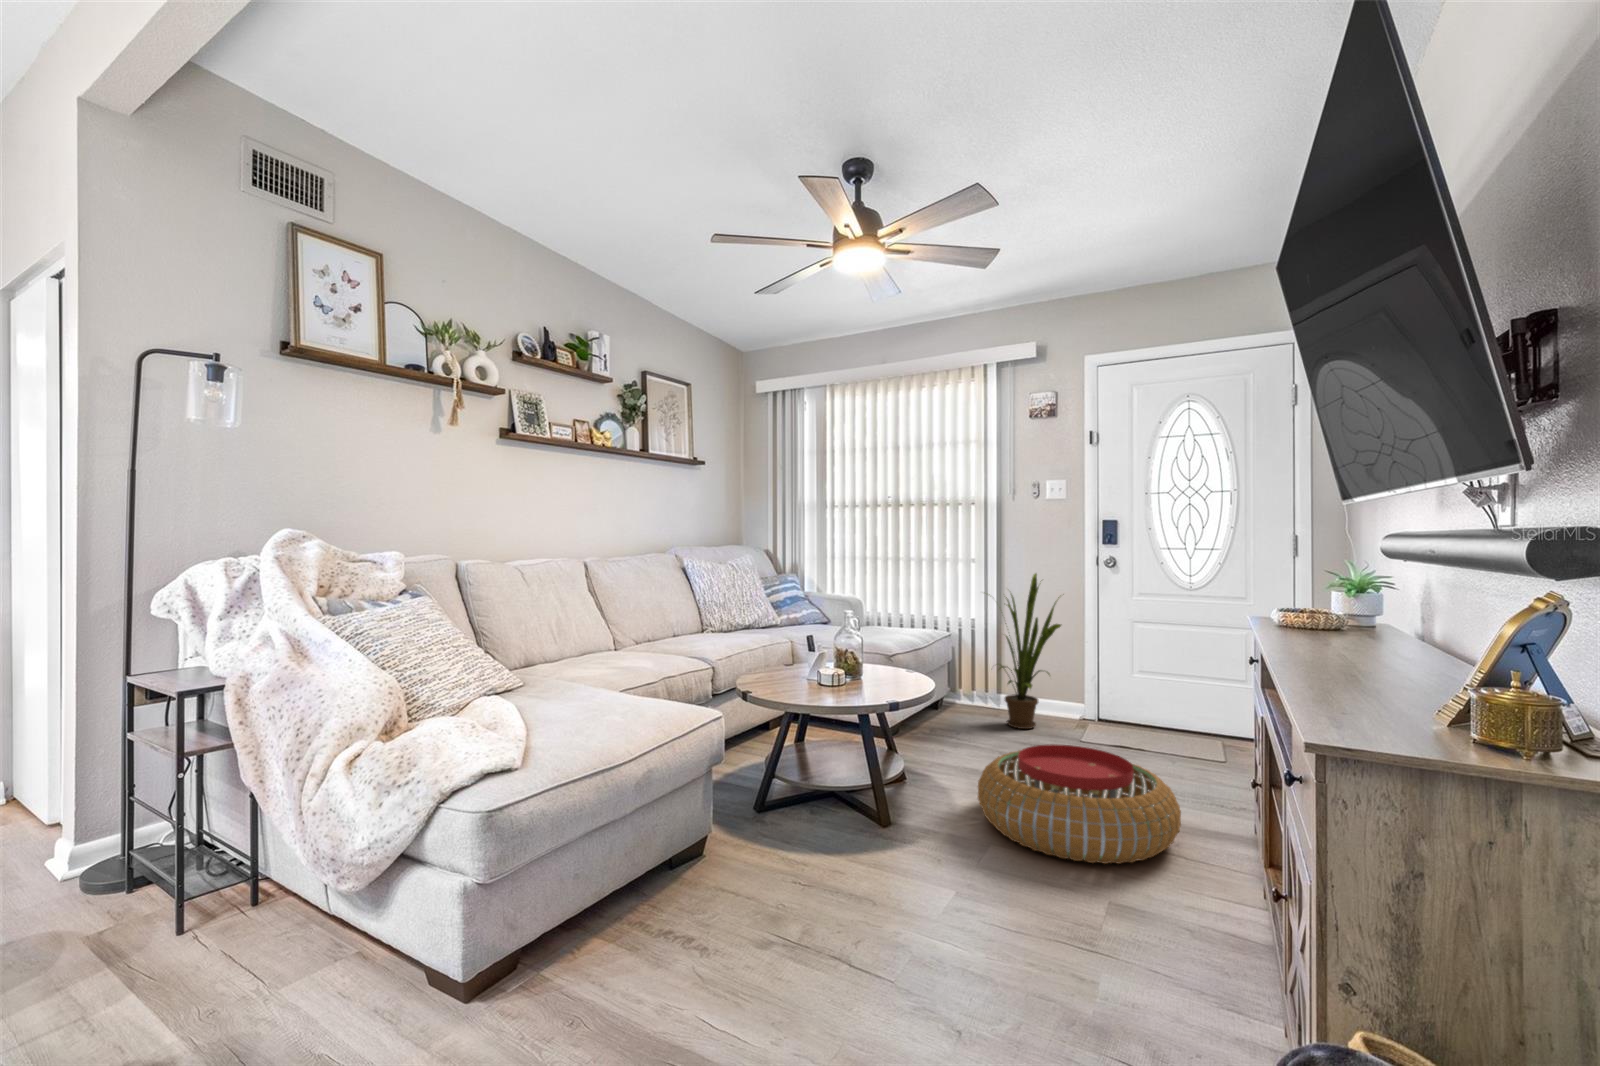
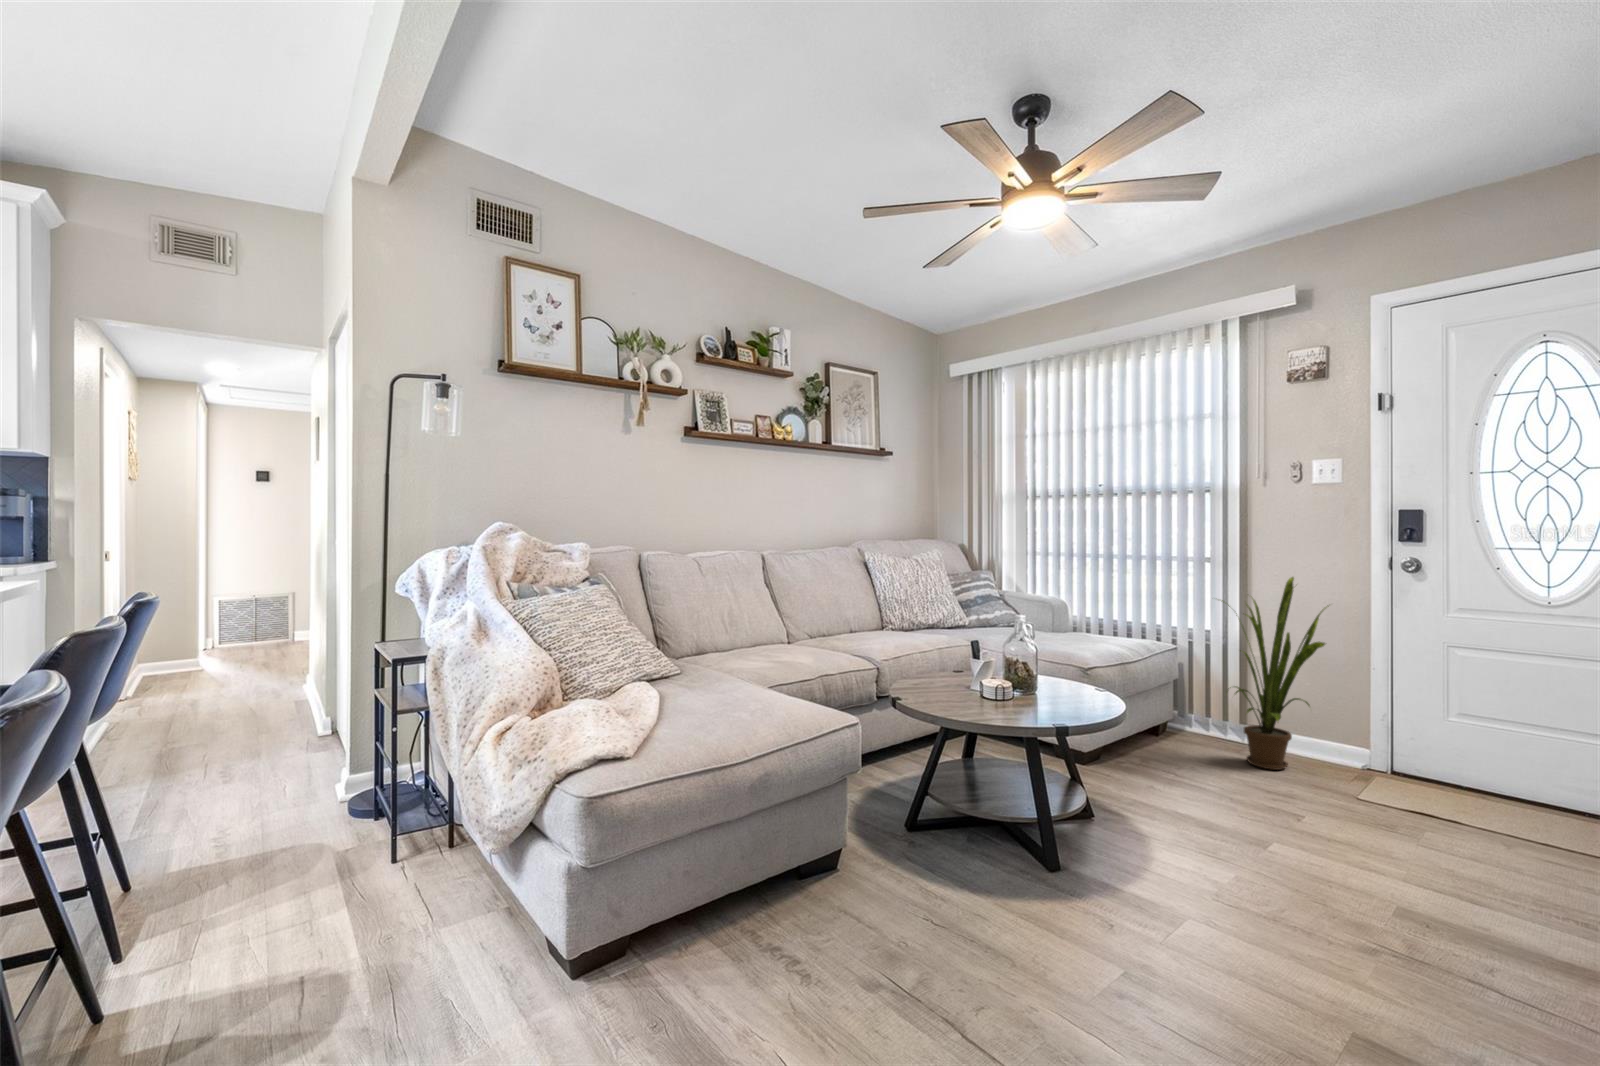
pouf: present [978,744,1181,864] -> none [1175,796,1484,973]

